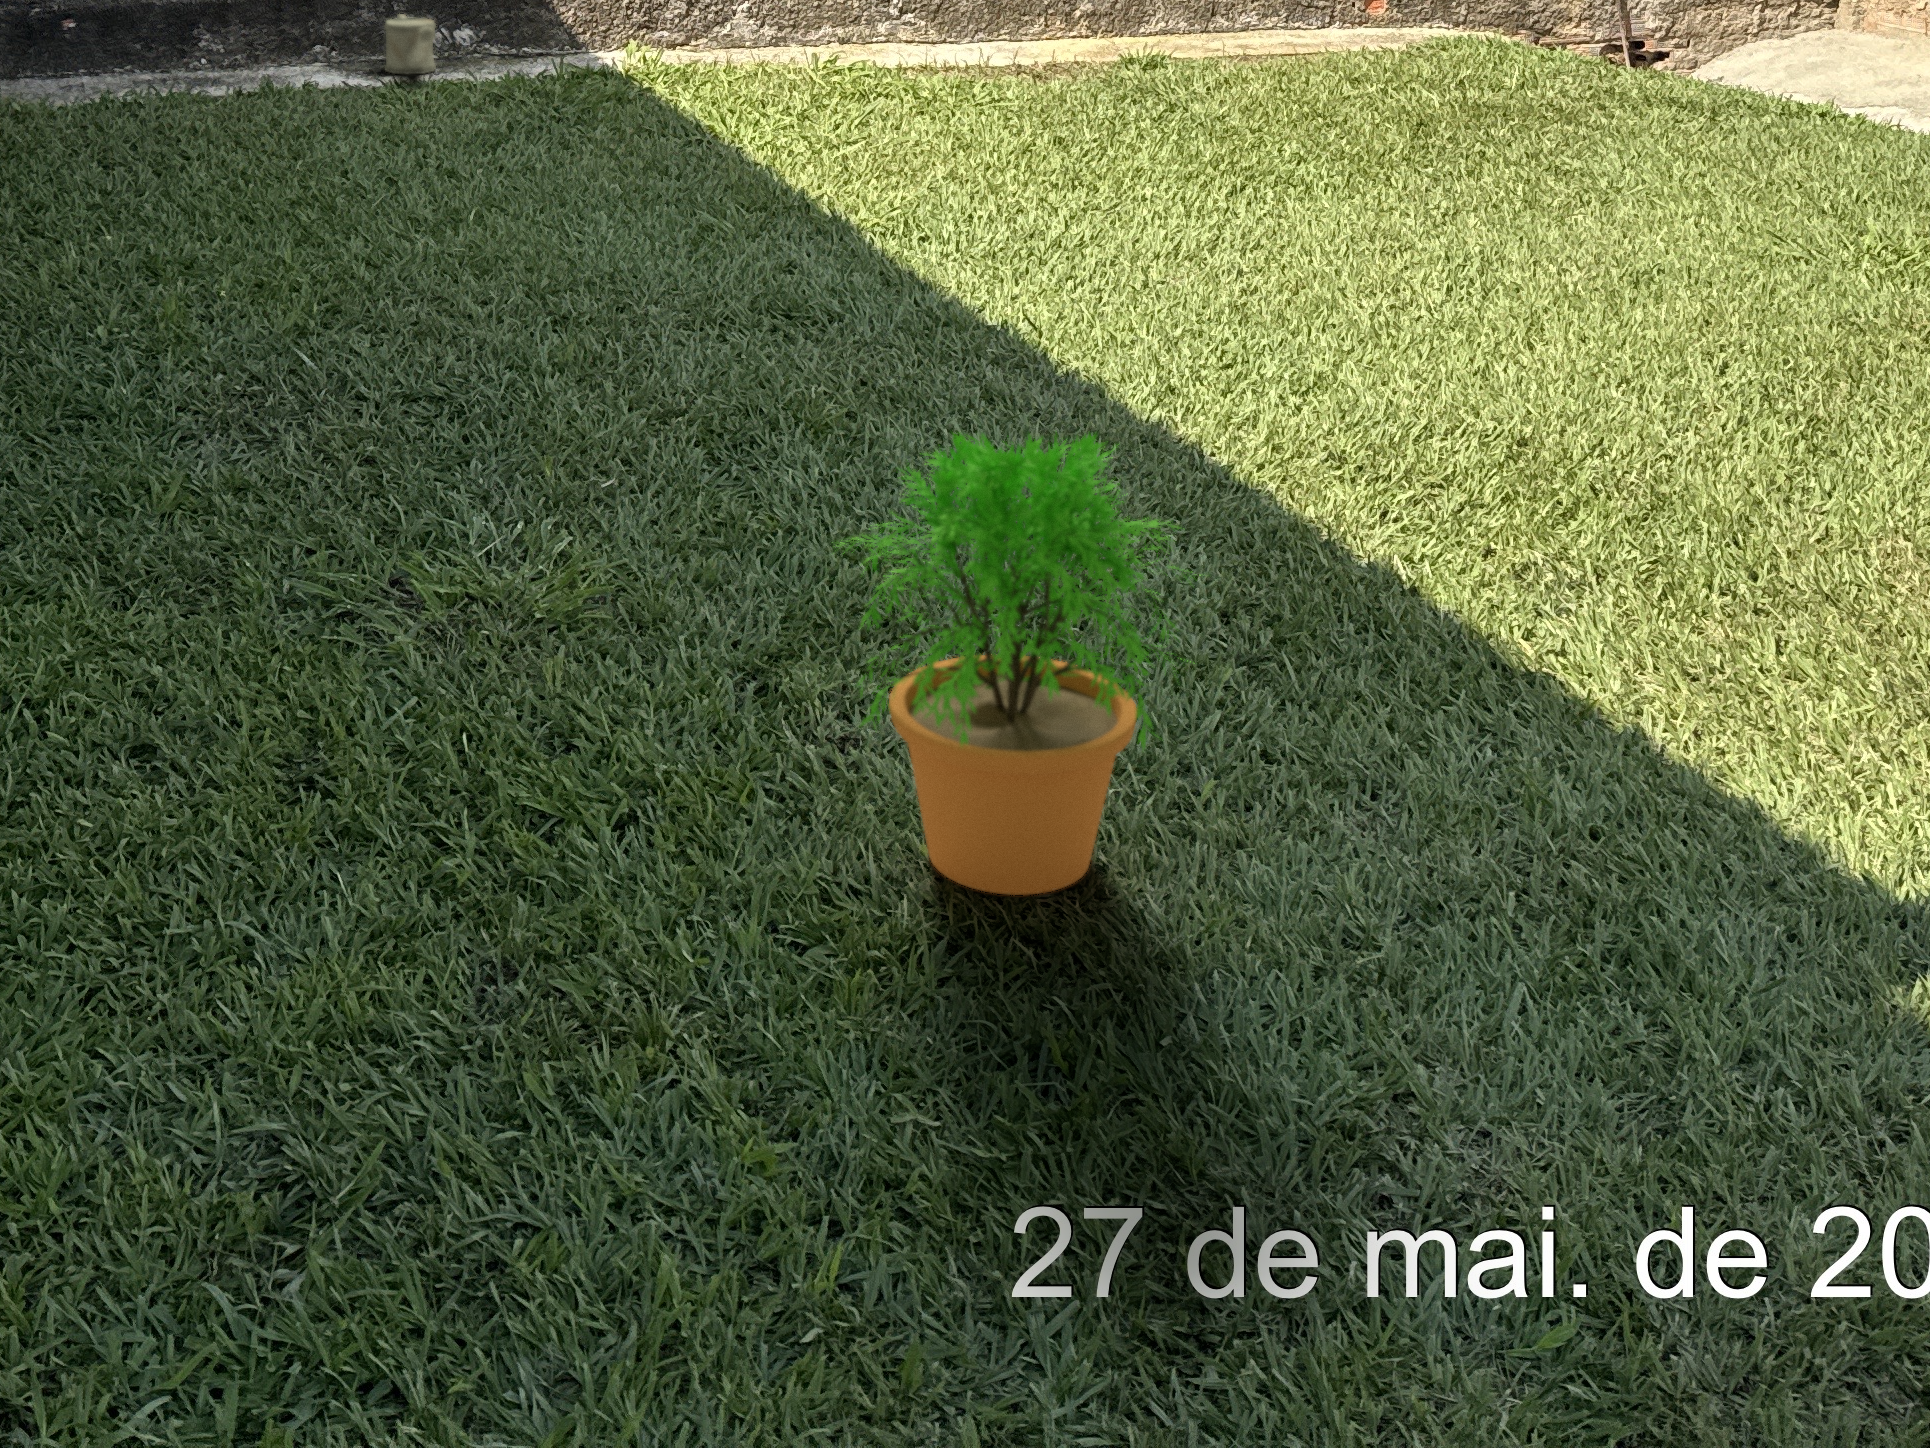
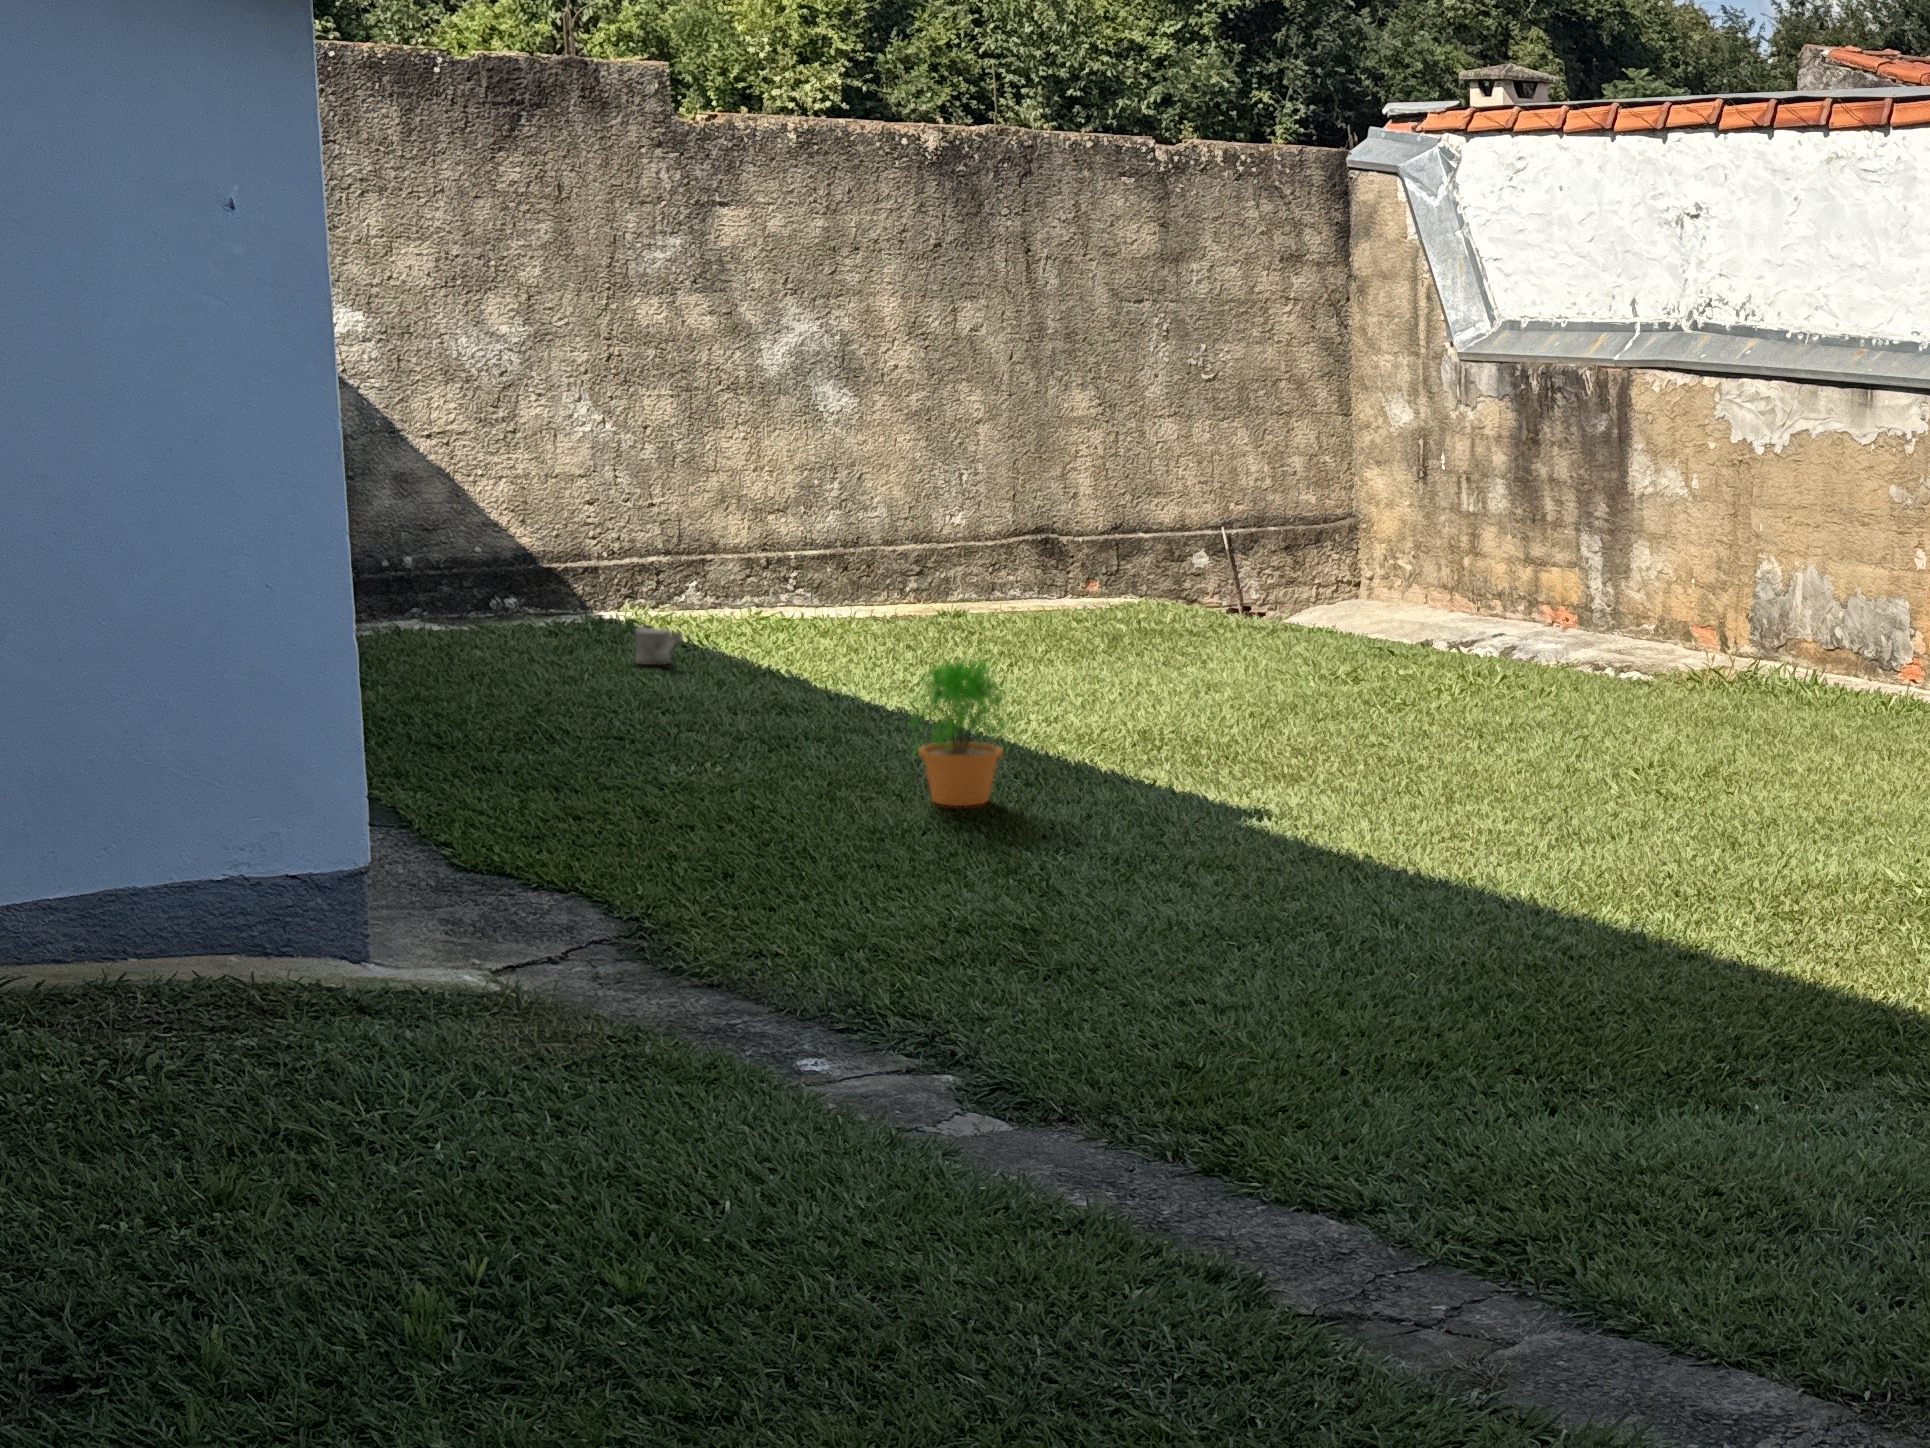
watering can: present [385,14,436,74] -> present [635,626,683,665]

